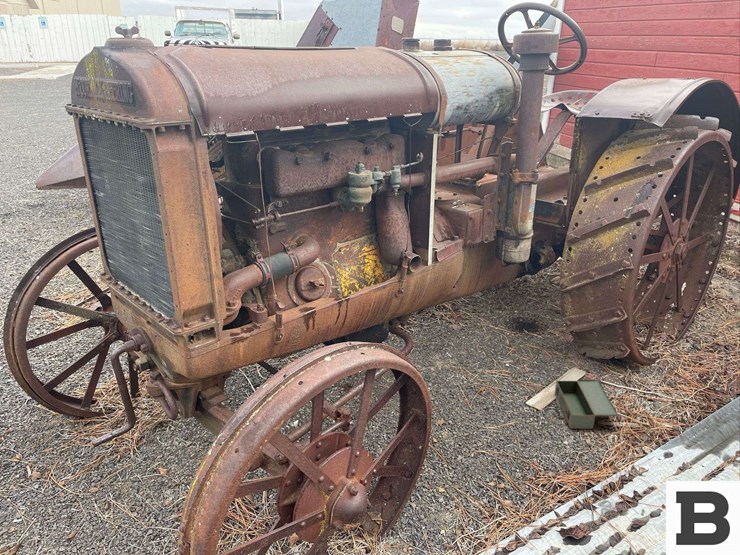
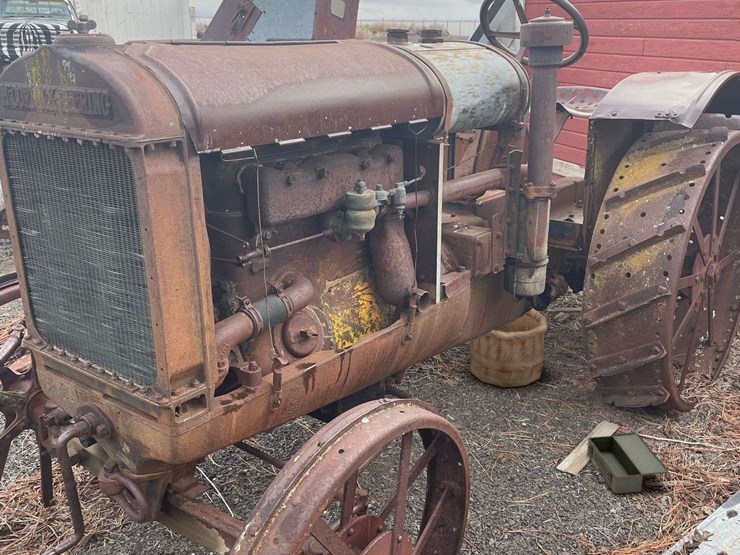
wooden bucket: none [474,268,538,334] -> present [470,308,547,387]

